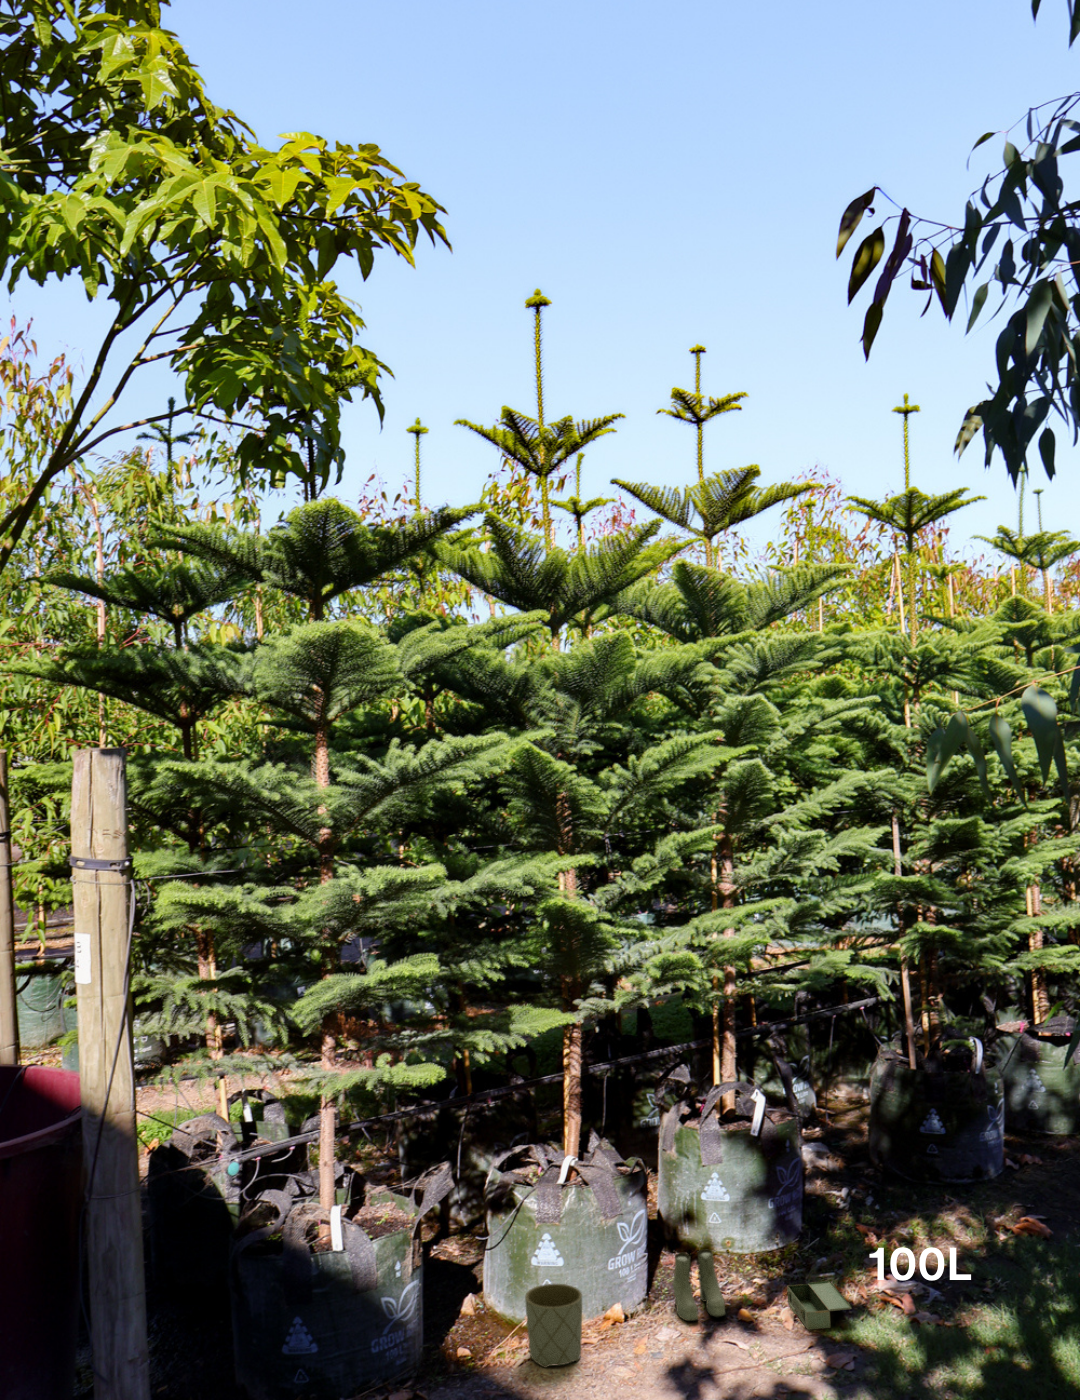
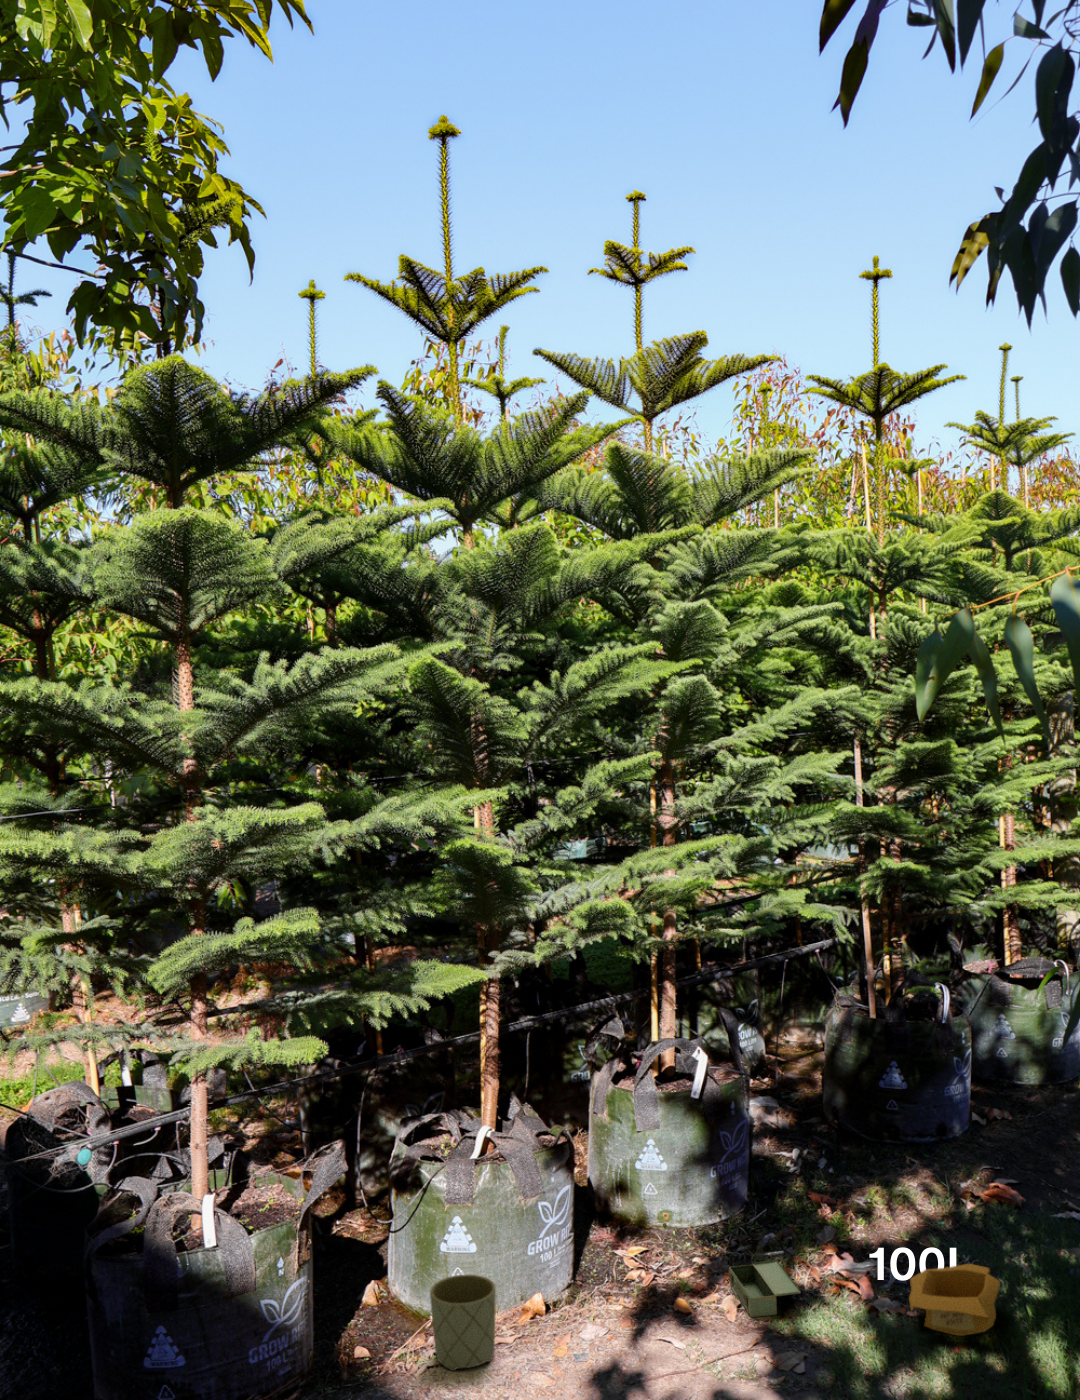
boots: present [673,1250,725,1321] -> none [601,1229,660,1310]
cardboard box: none [949,1286,1031,1349] -> present [909,1264,1000,1336]

